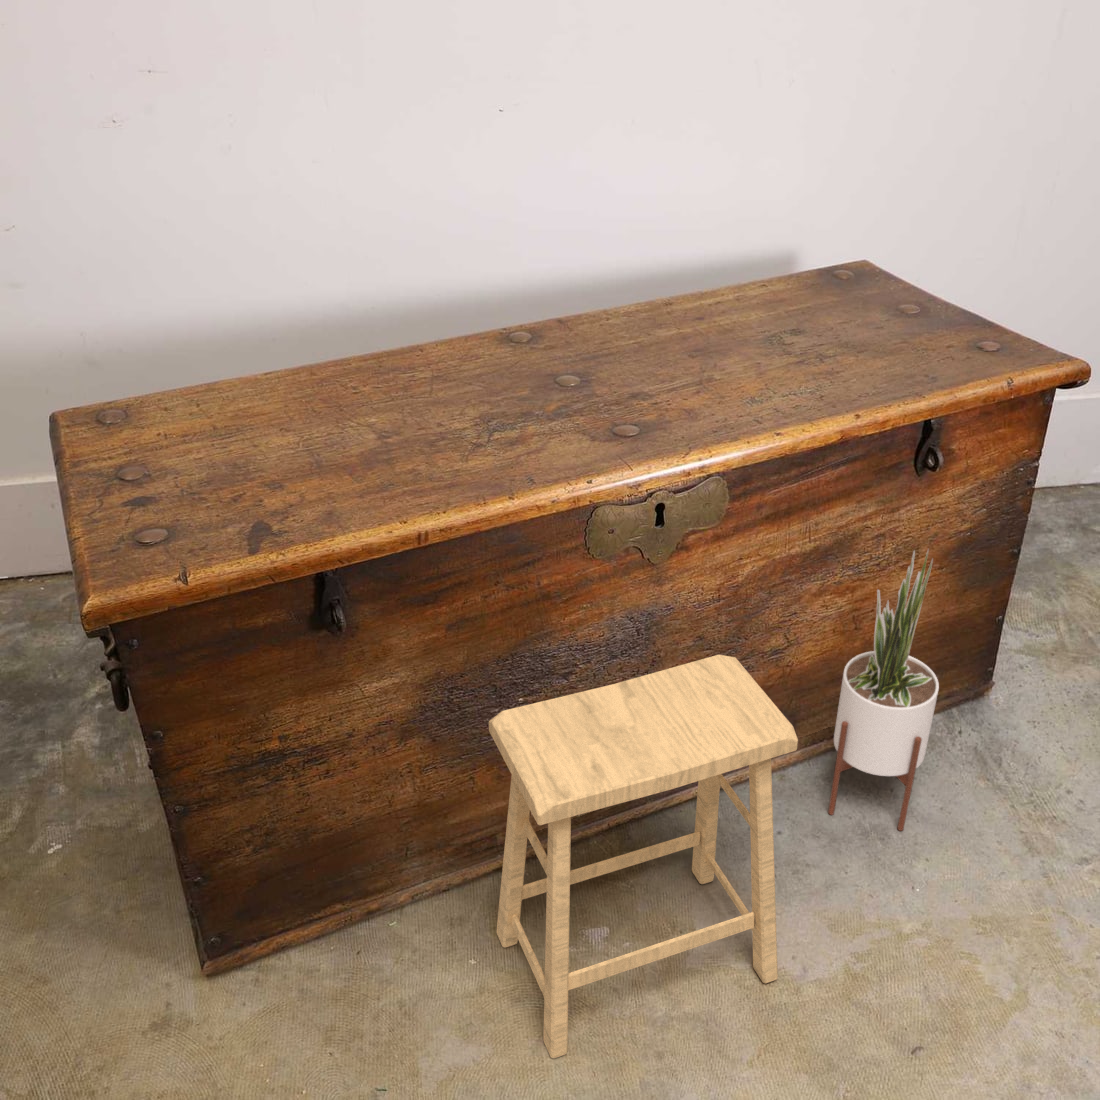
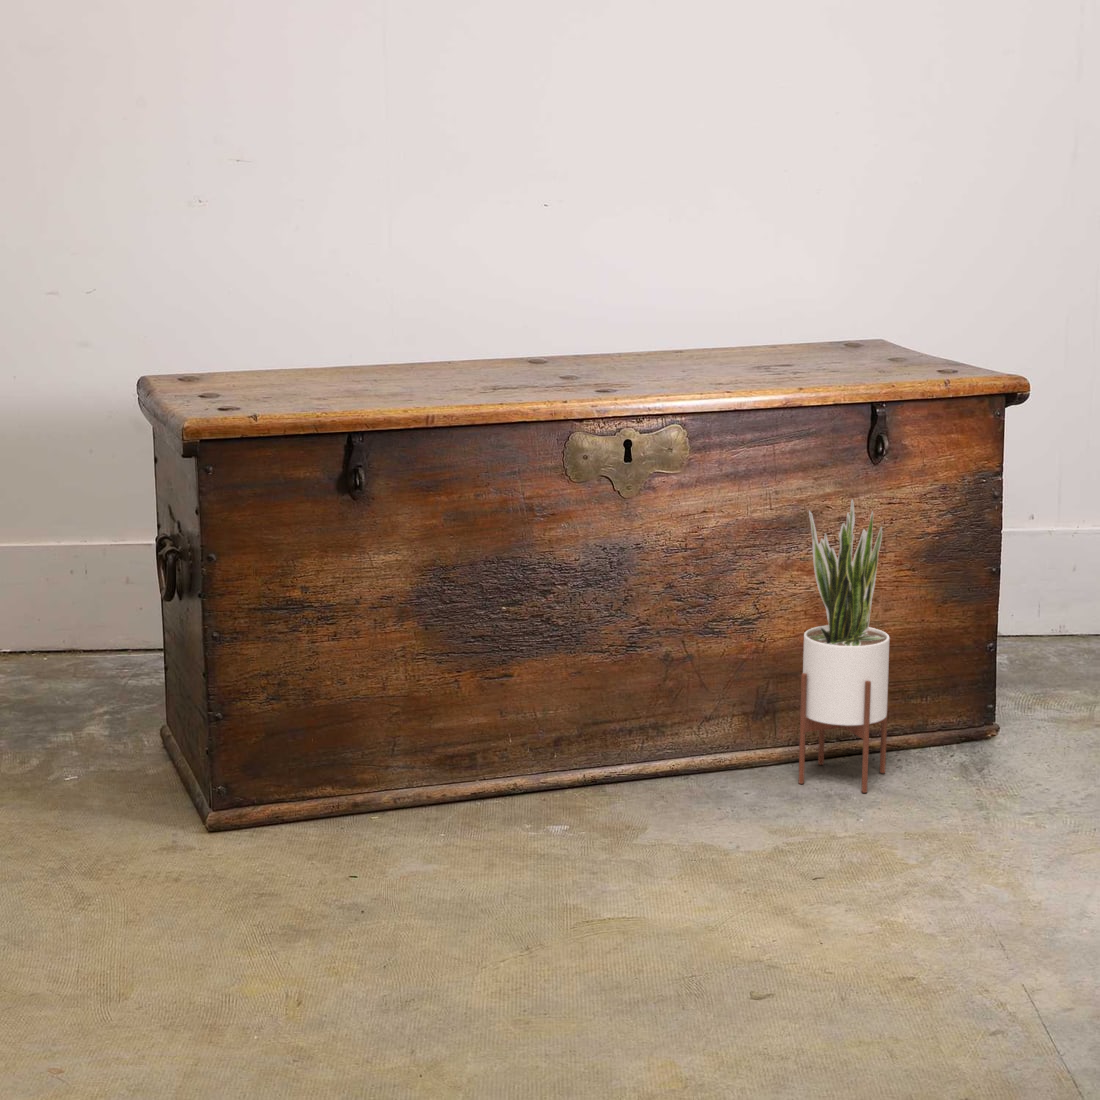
footstool: present [489,655,798,1058] -> none [470,544,718,869]

